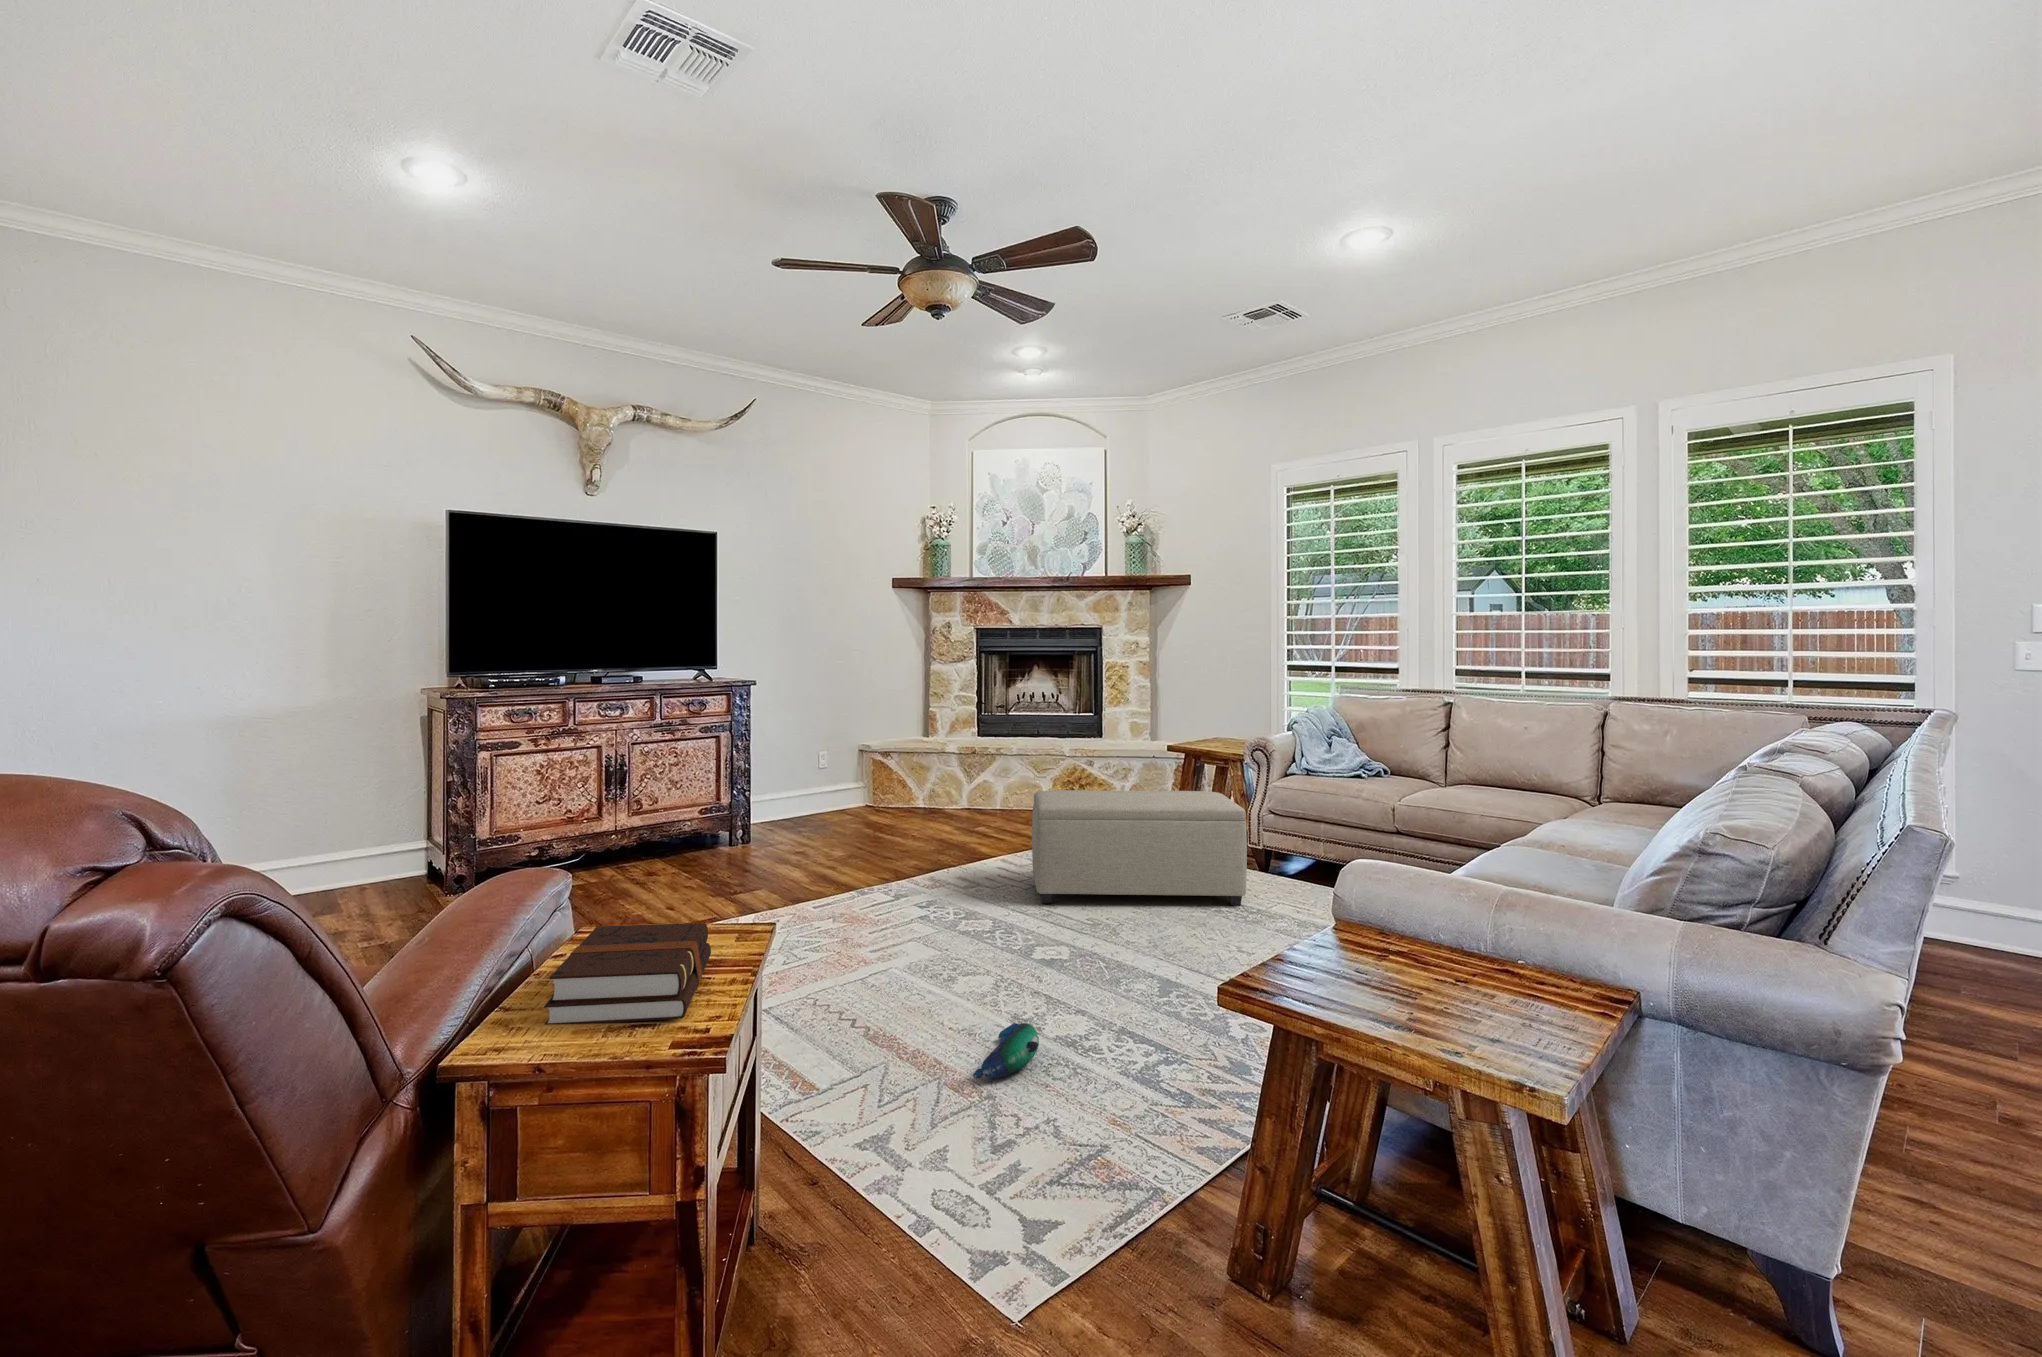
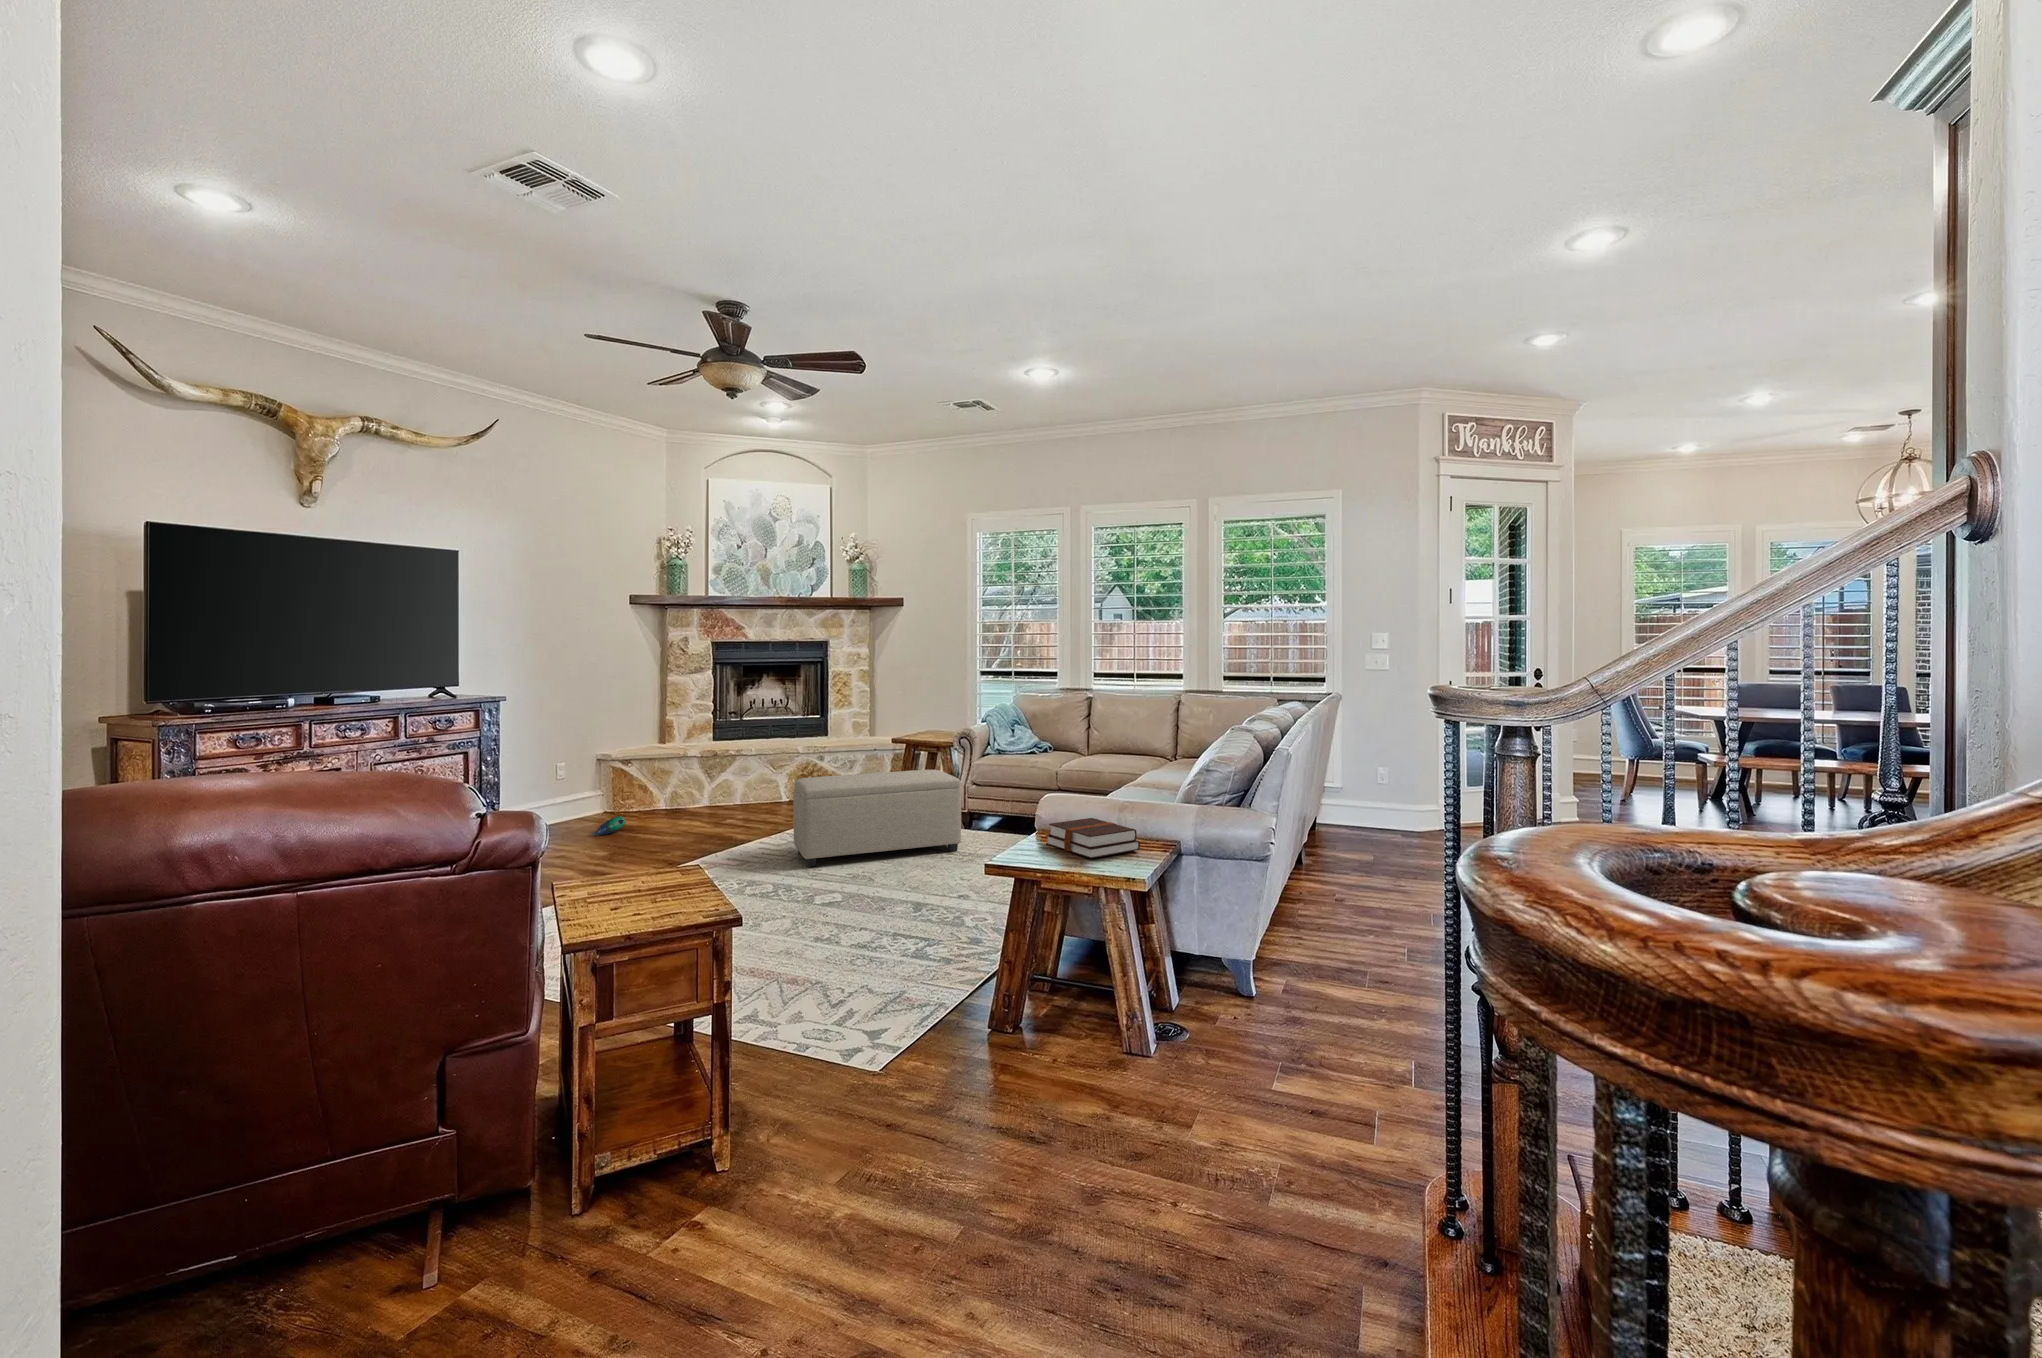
hardback book: present [544,923,711,1025] -> present [1046,818,1140,858]
plush toy: present [973,1023,1039,1079] -> present [593,816,625,835]

